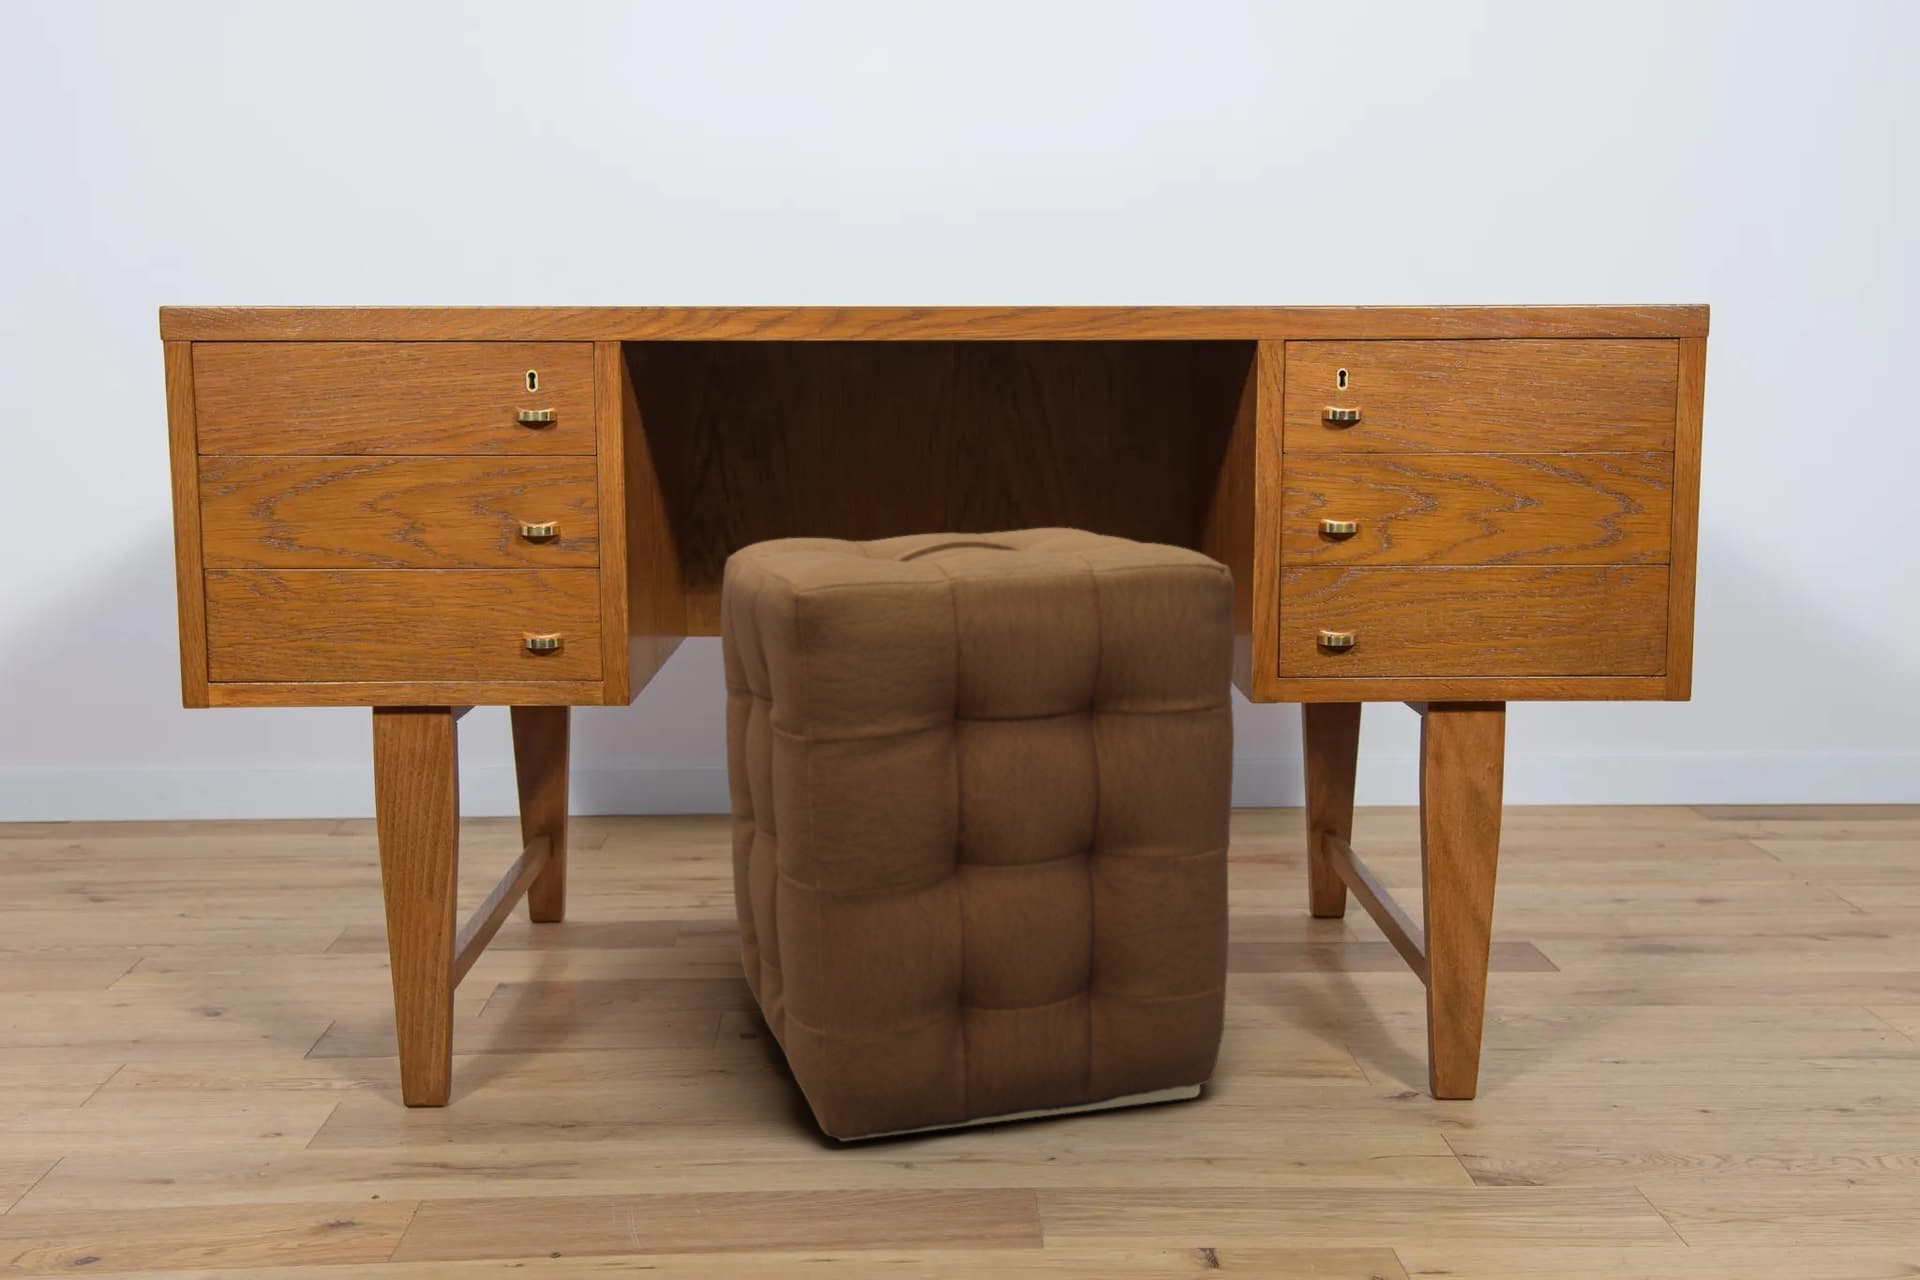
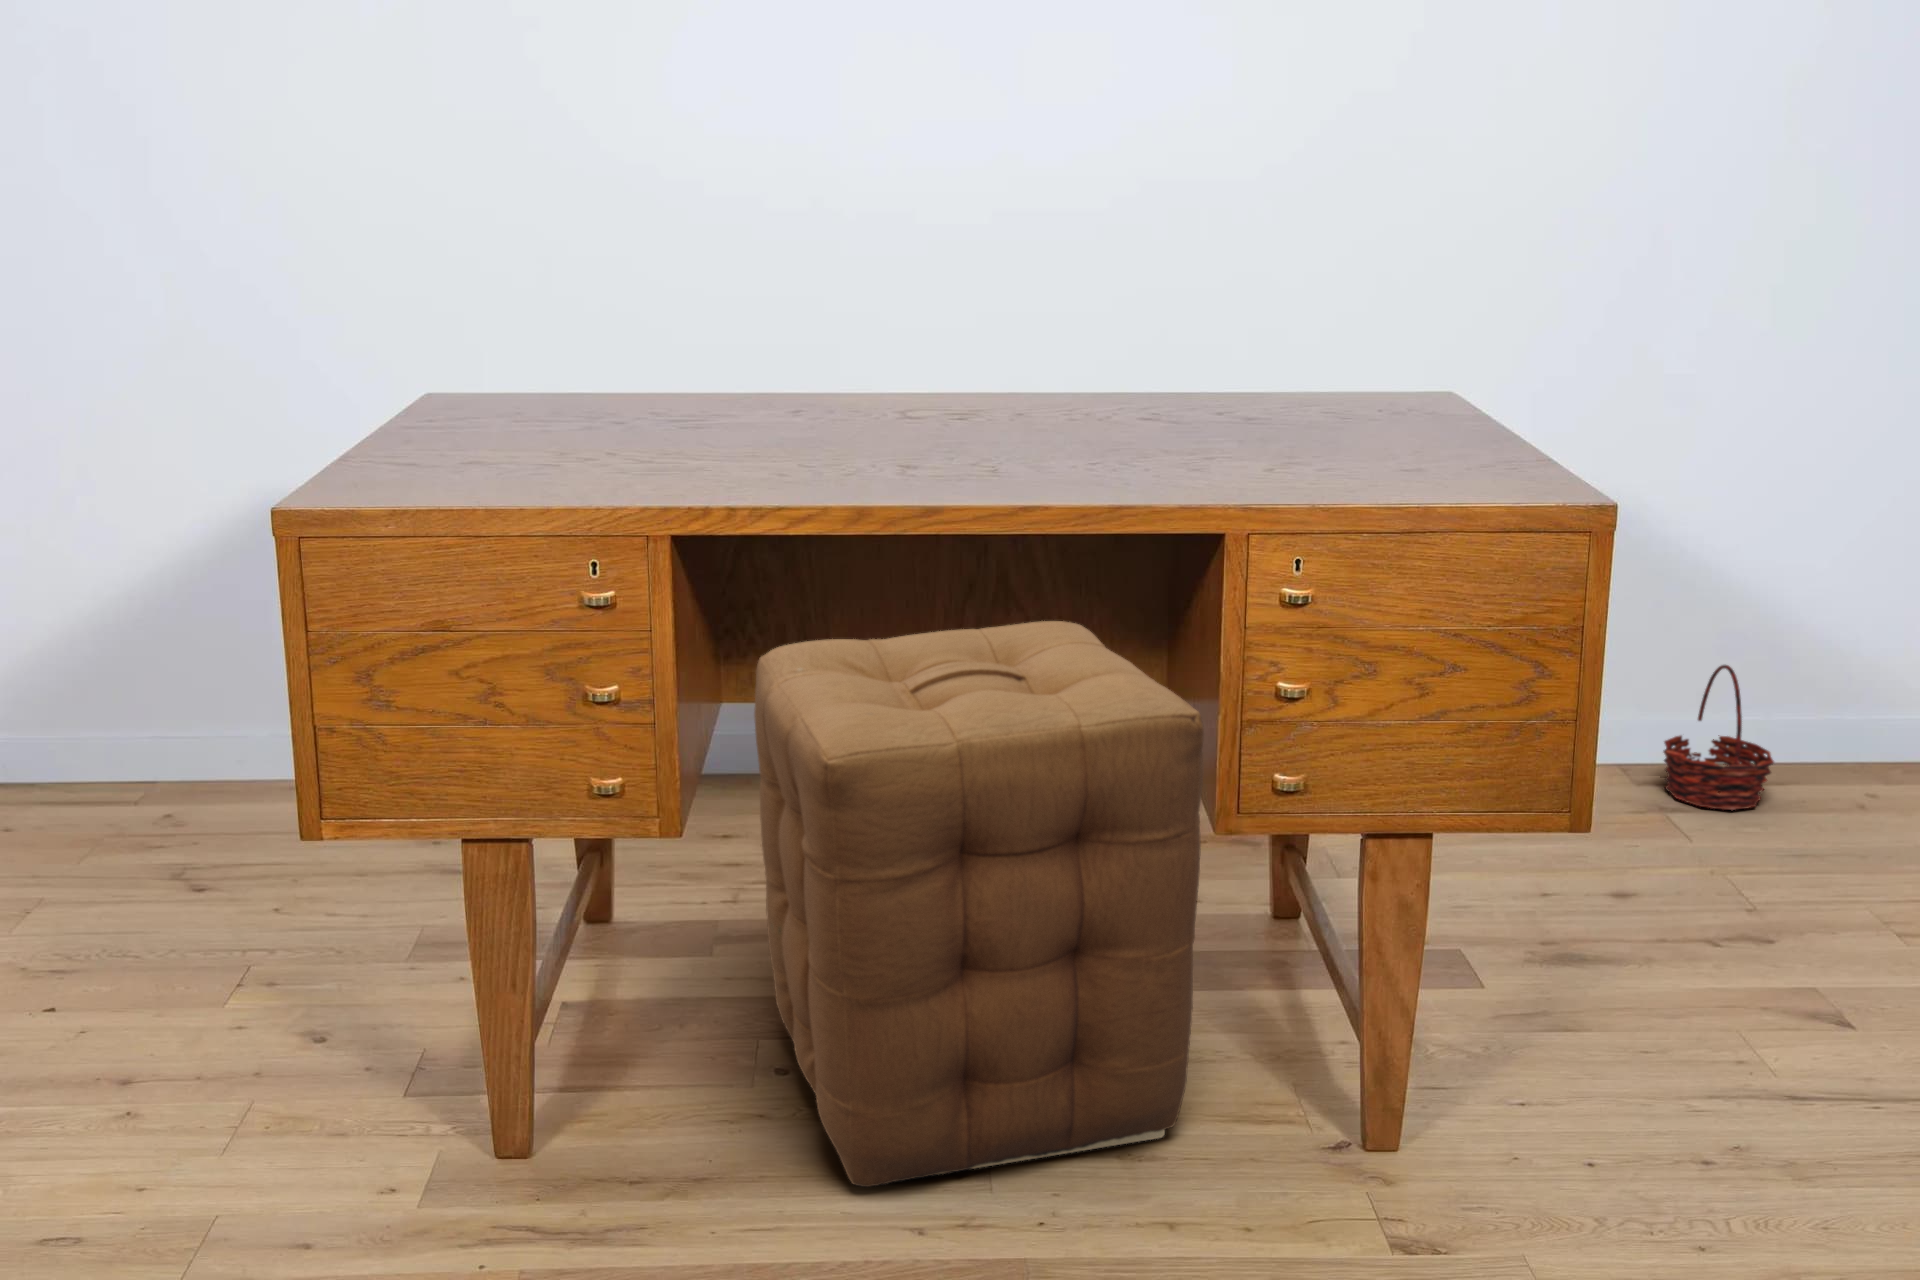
basket: none [1729,670,1855,830] -> present [1664,665,1774,810]

